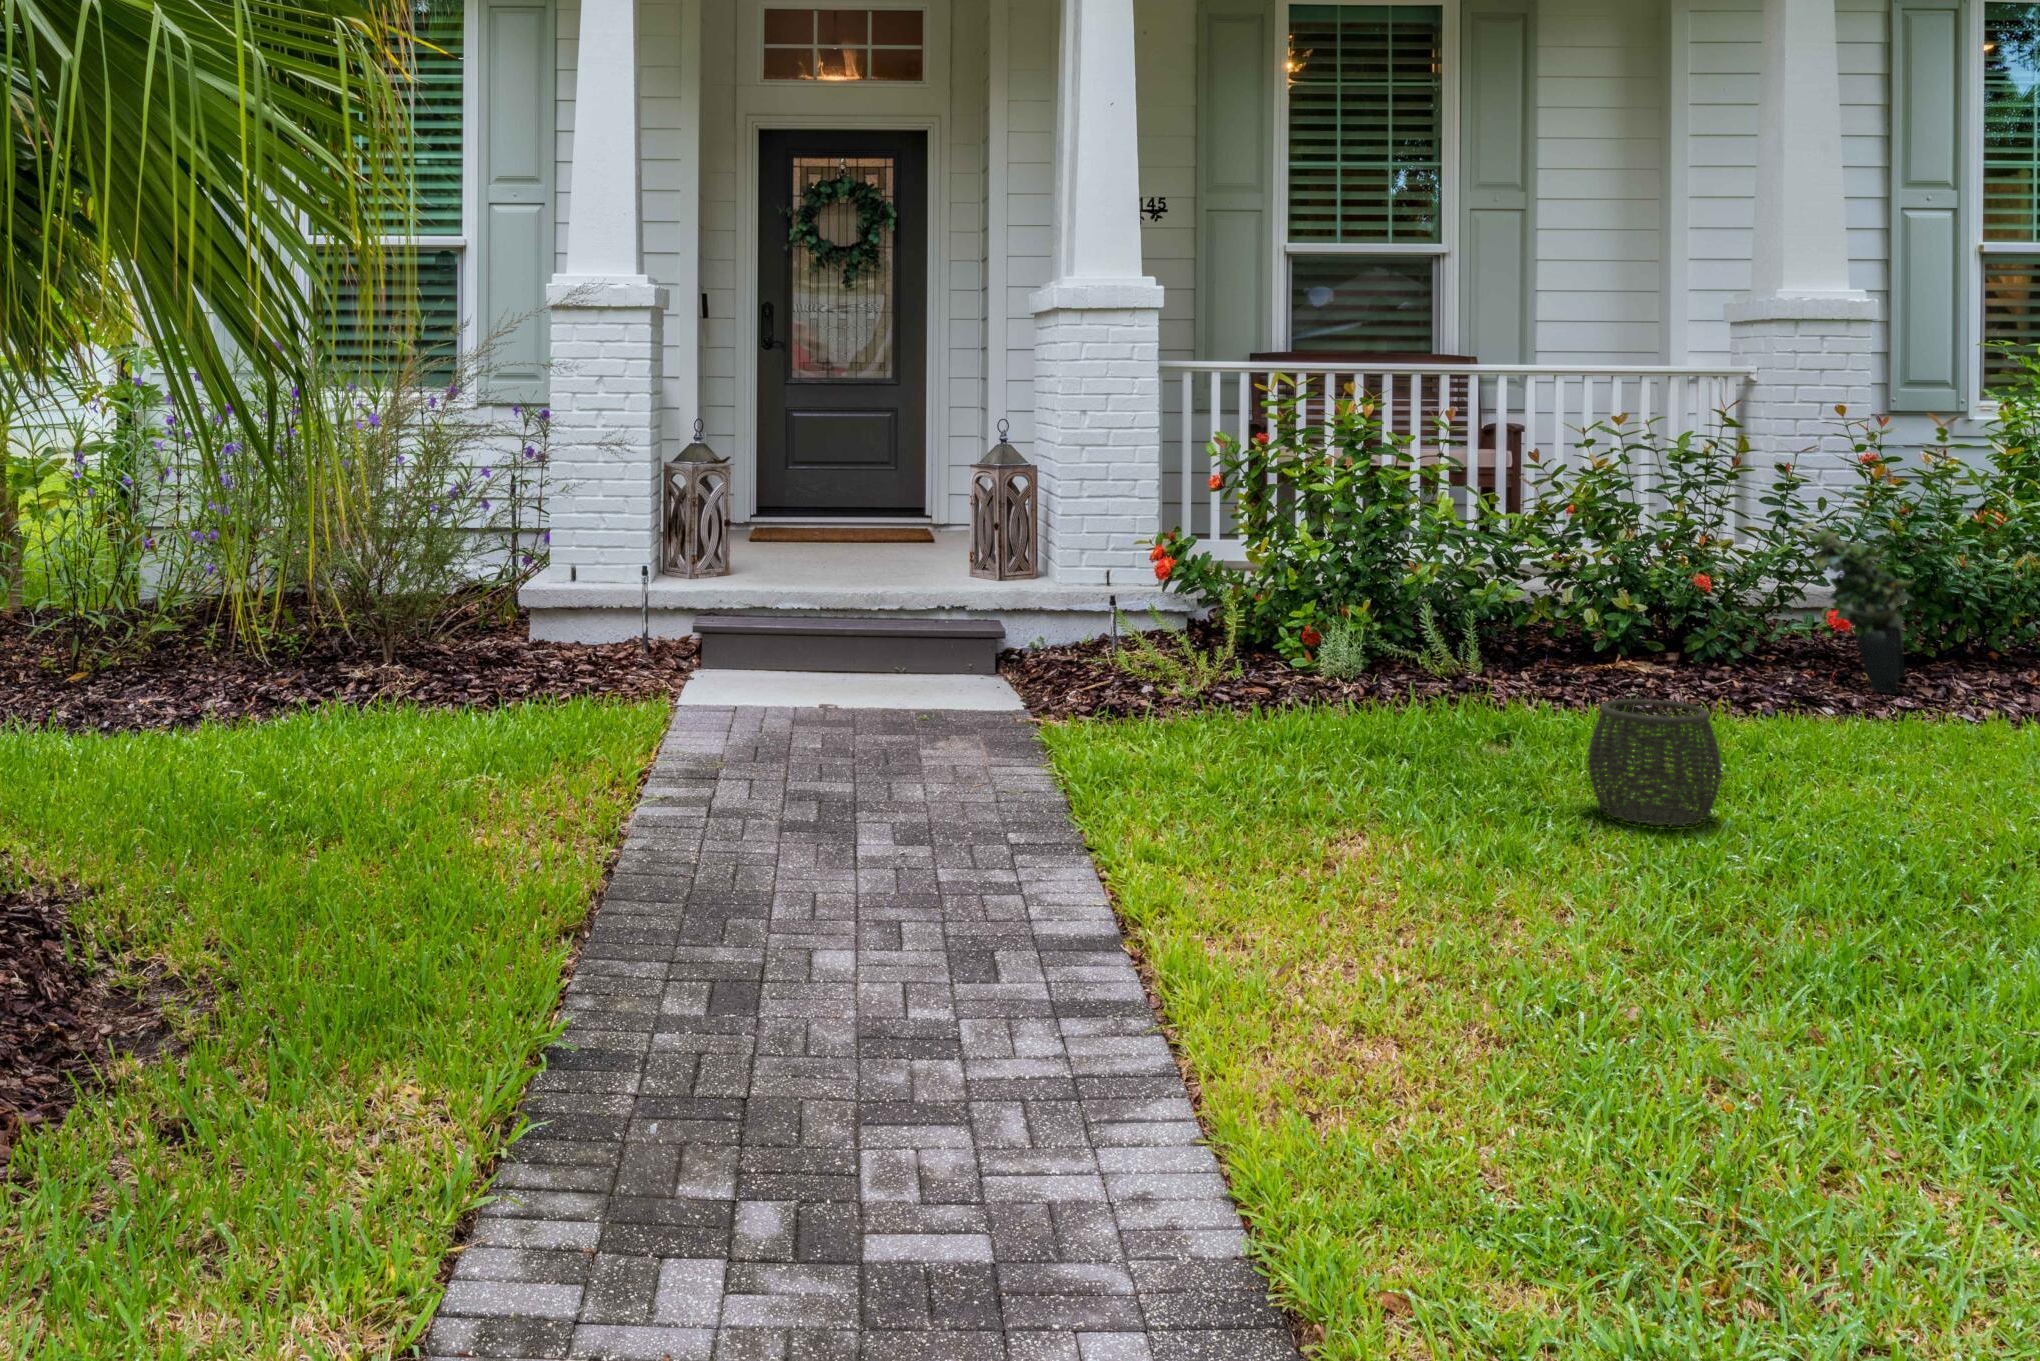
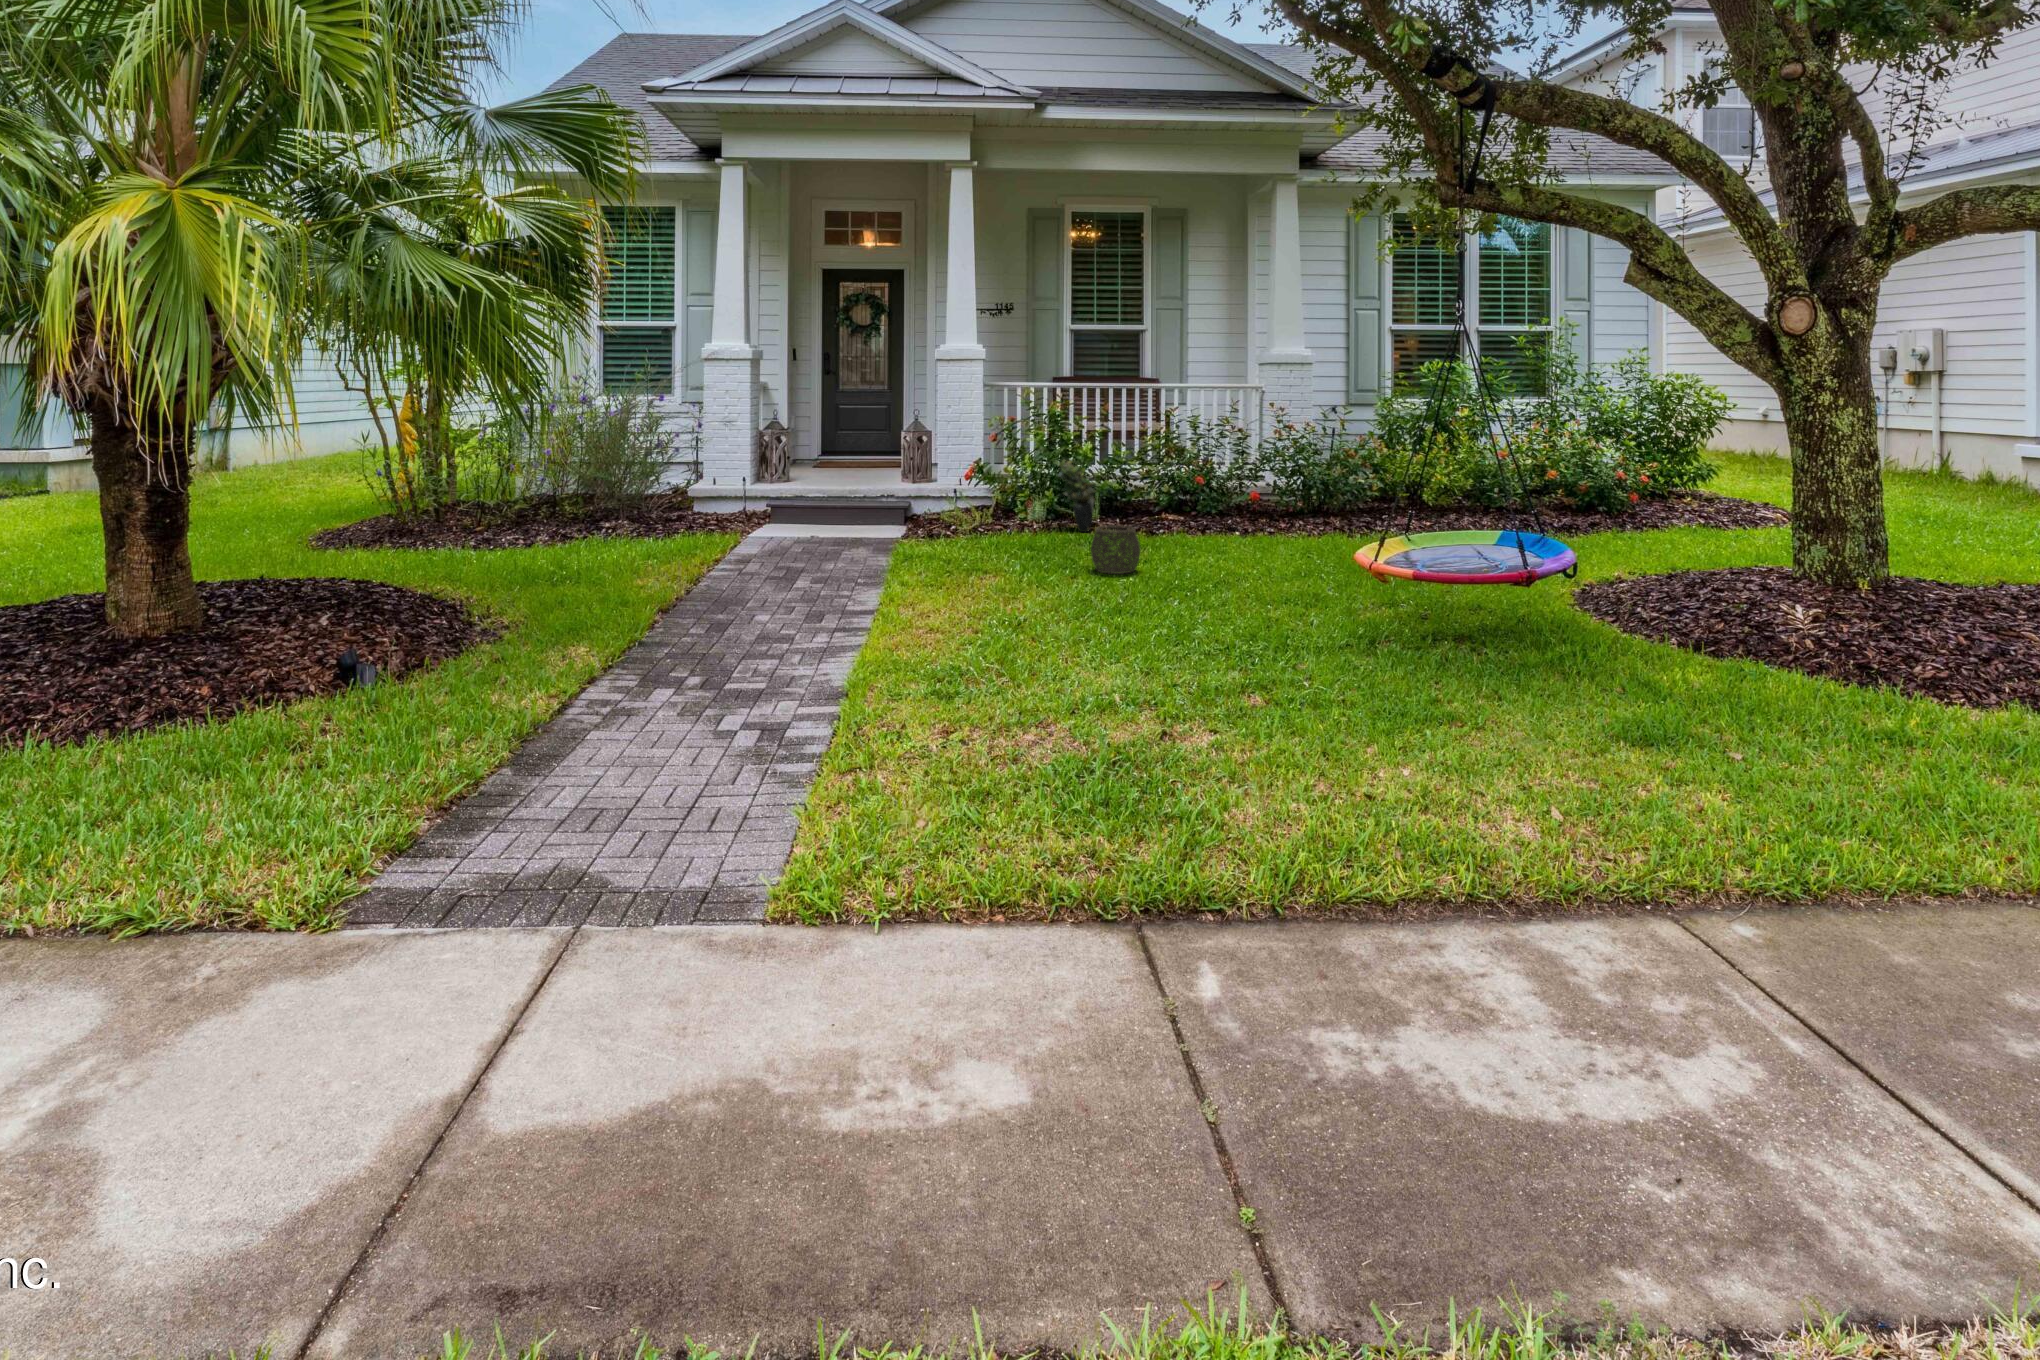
potted plant: present [1804,528,1914,695] -> present [1056,460,1095,533]

